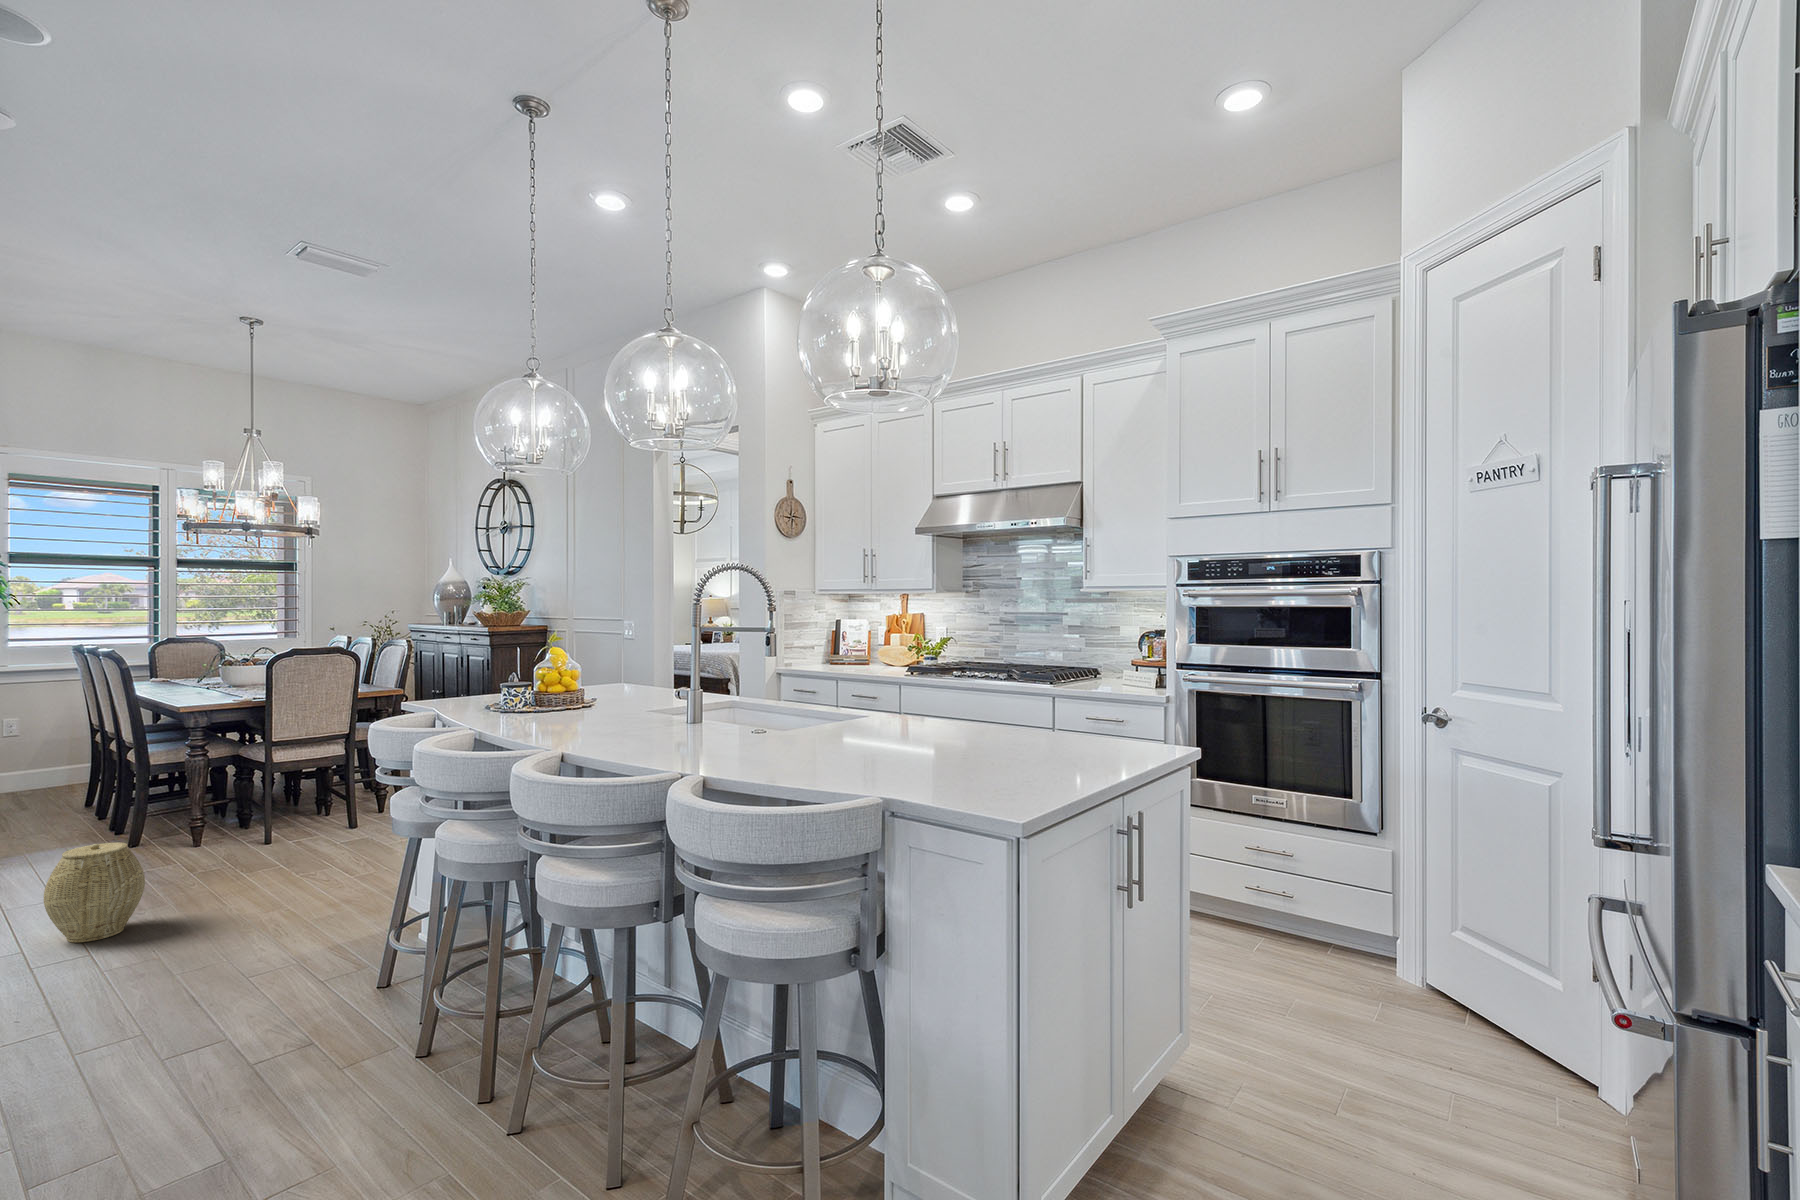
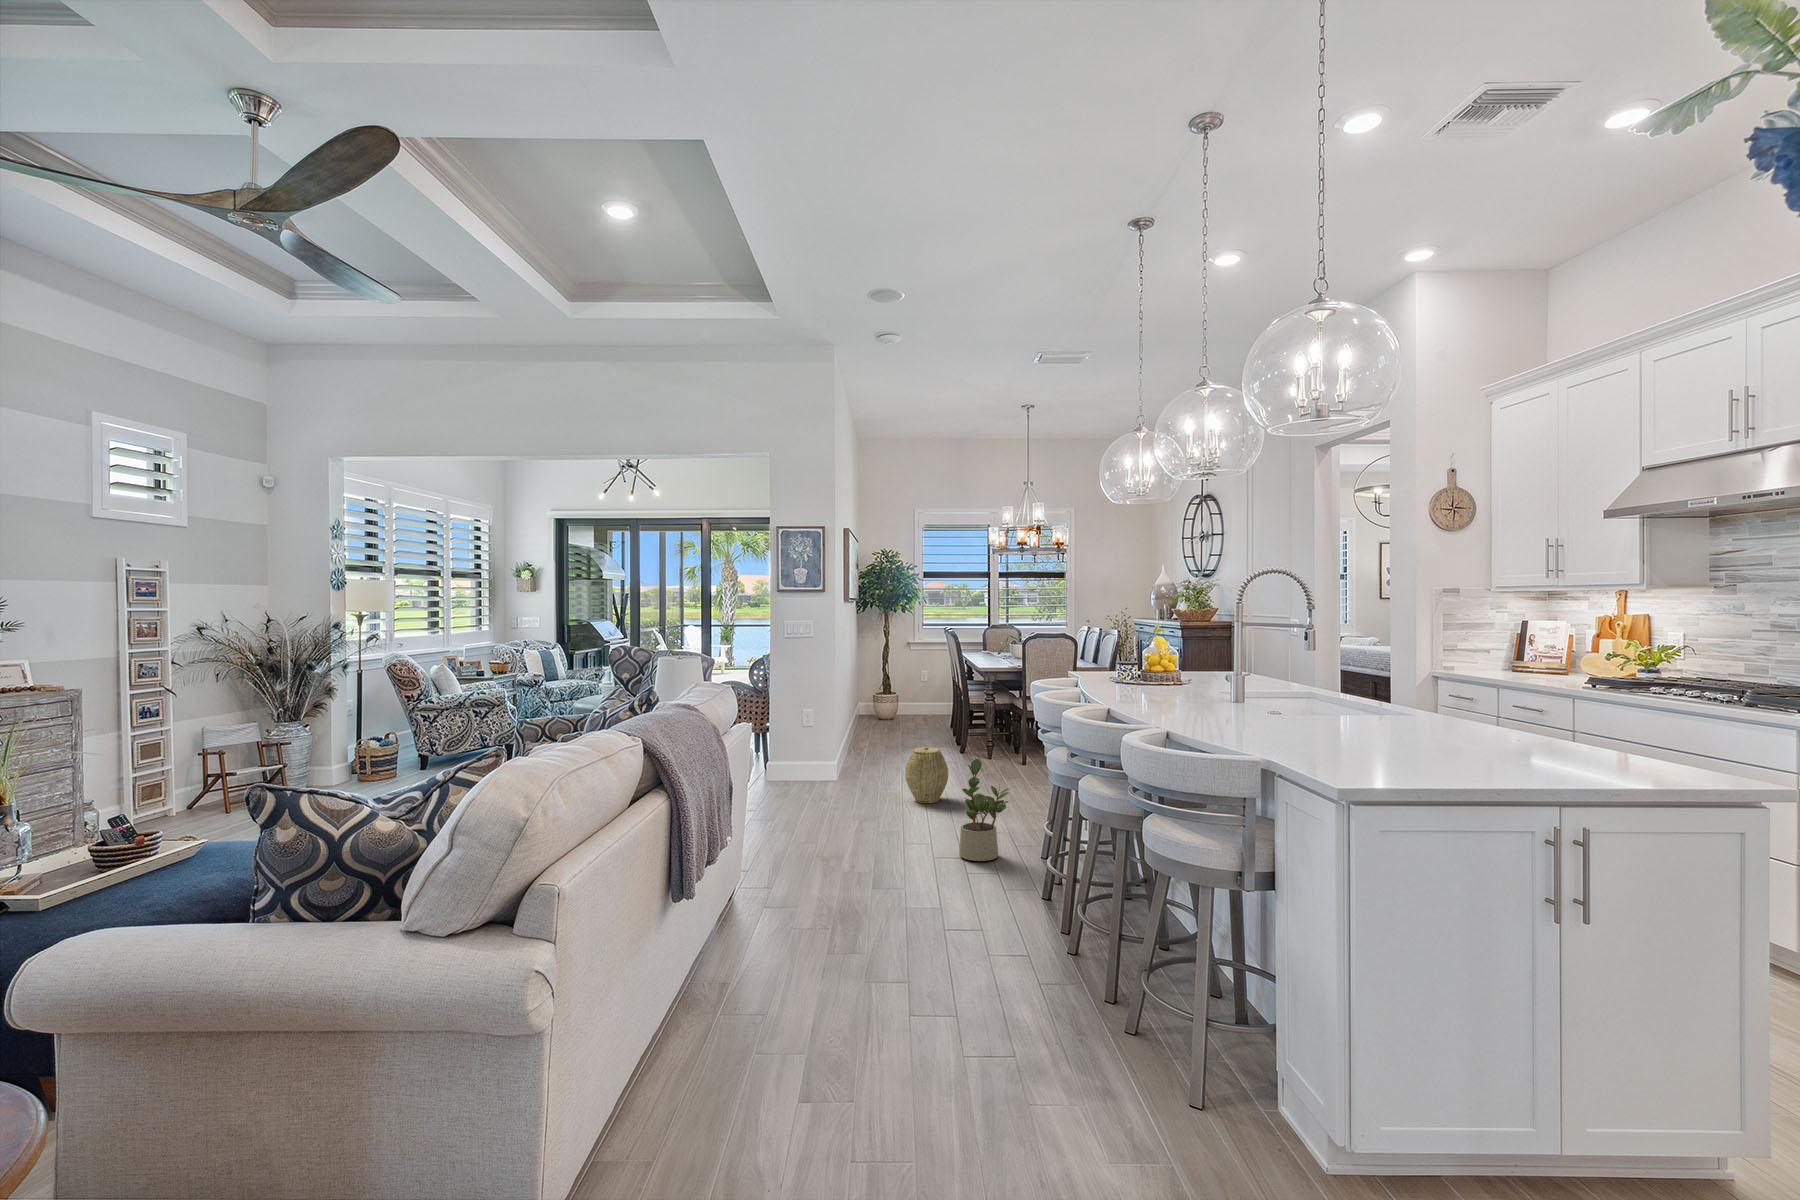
potted plant: none [216,845,316,1012] -> present [959,759,1009,861]

